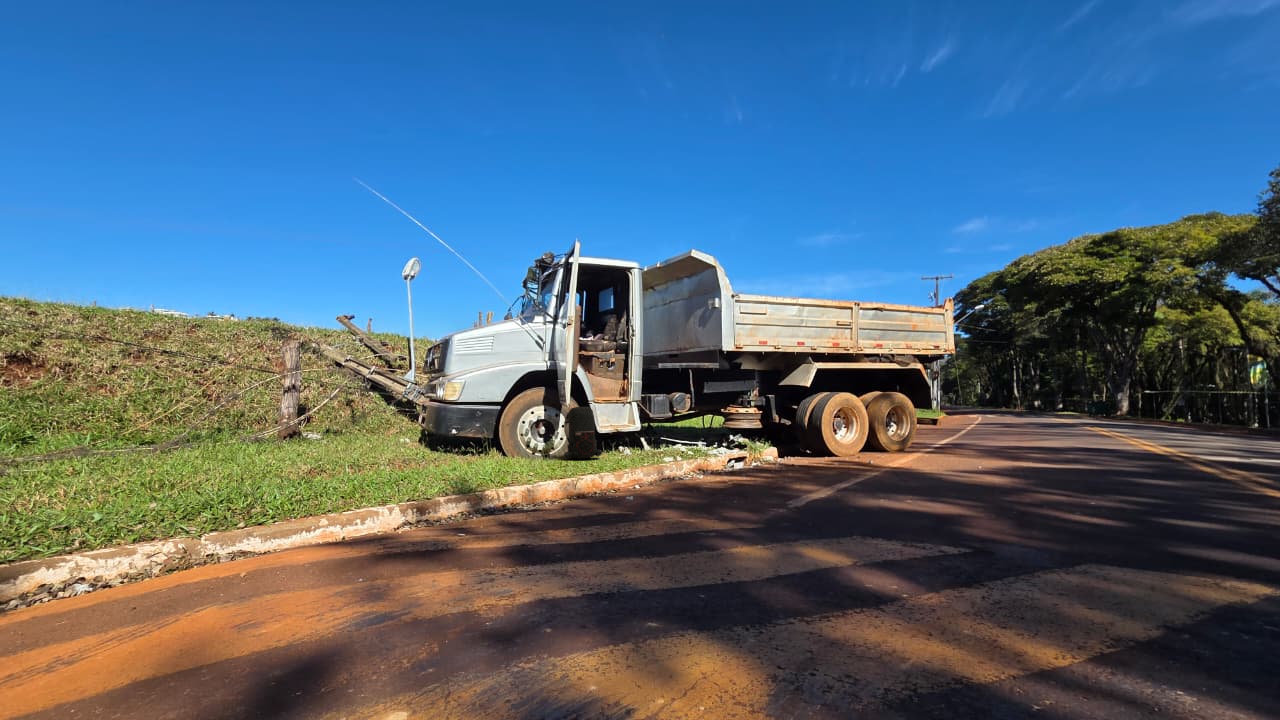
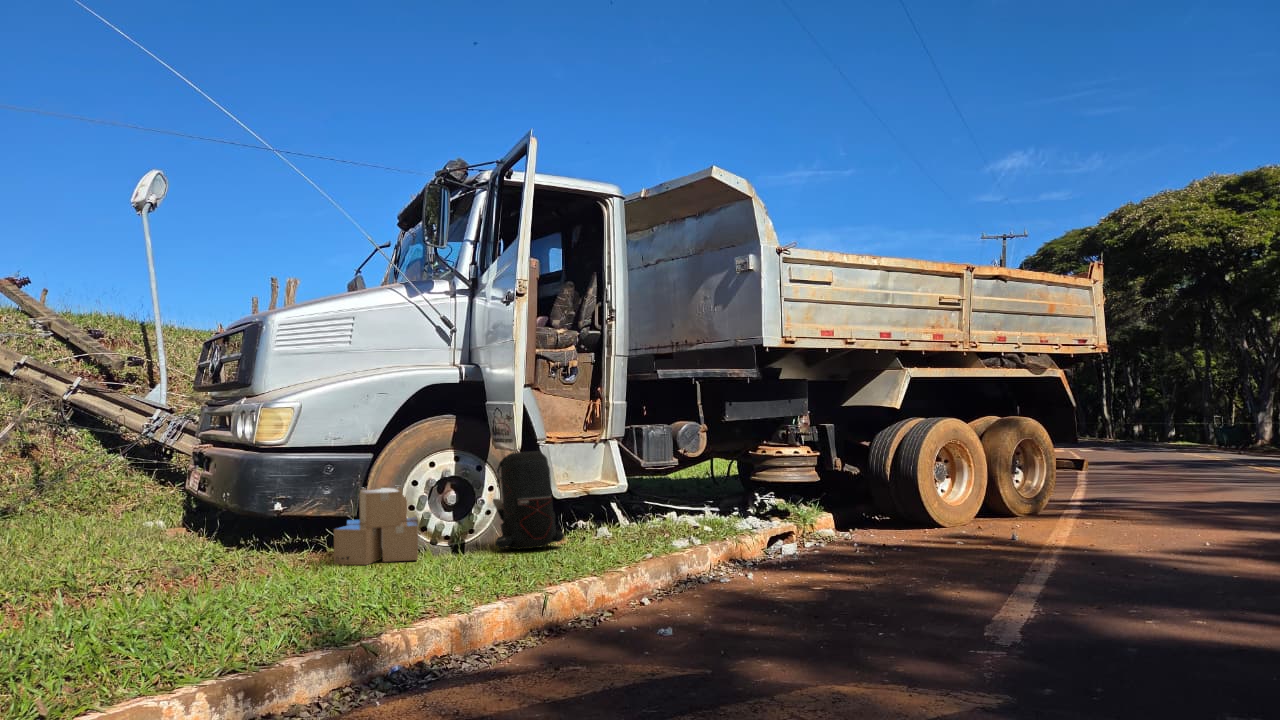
cardboard box: none [477,423,524,464] -> present [334,487,418,565]

